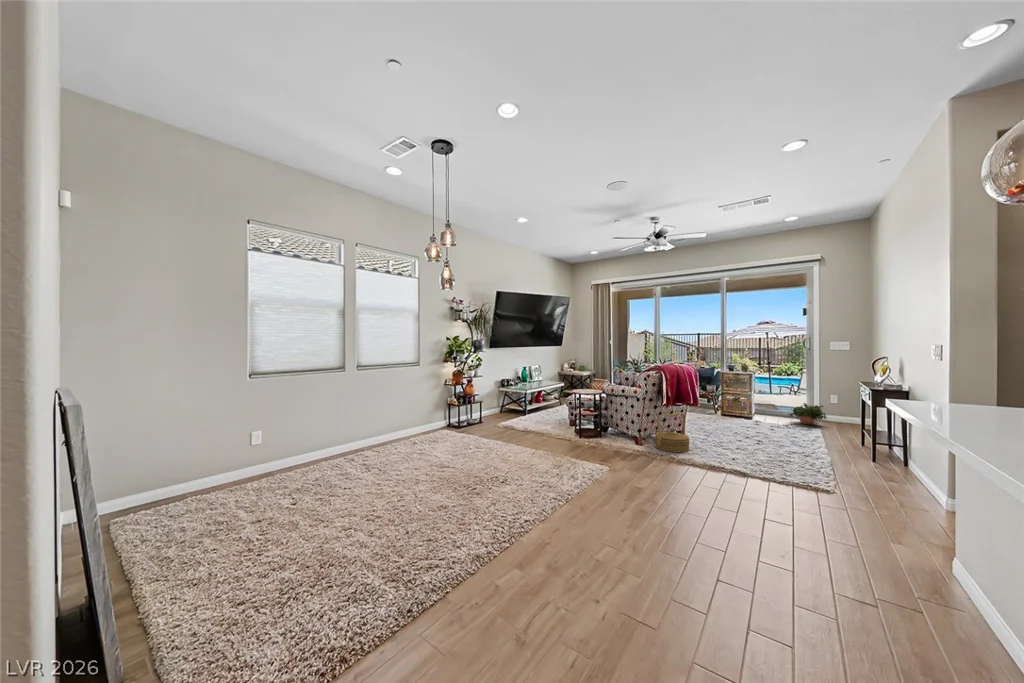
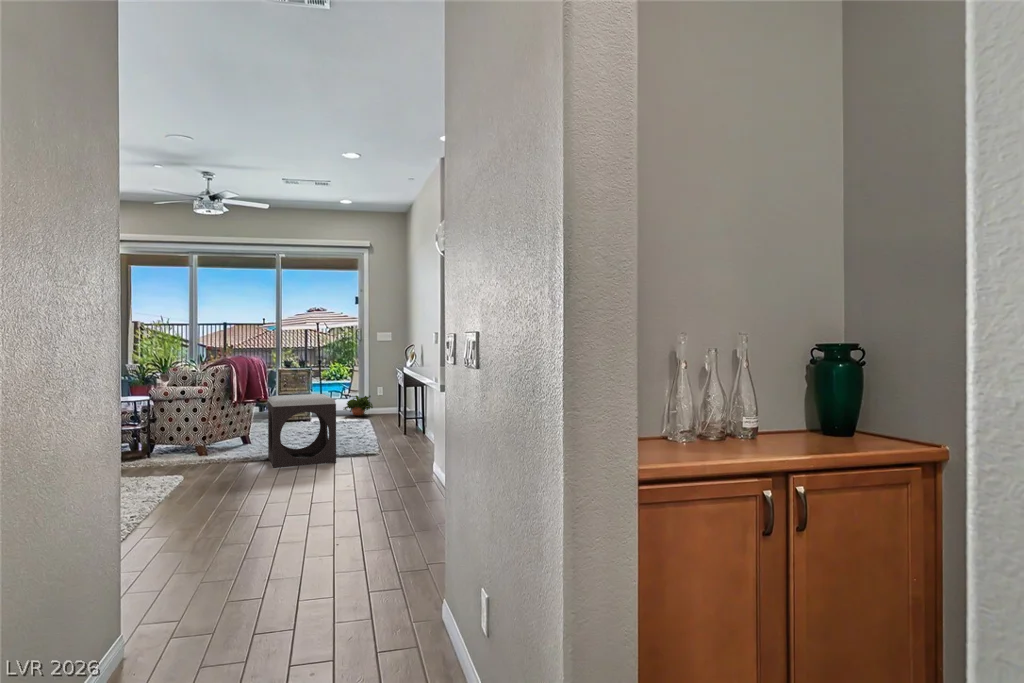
footstool: none [690,403,768,493] -> present [268,394,336,468]
woven basket: present [655,413,690,452] -> none [222,412,261,455]

